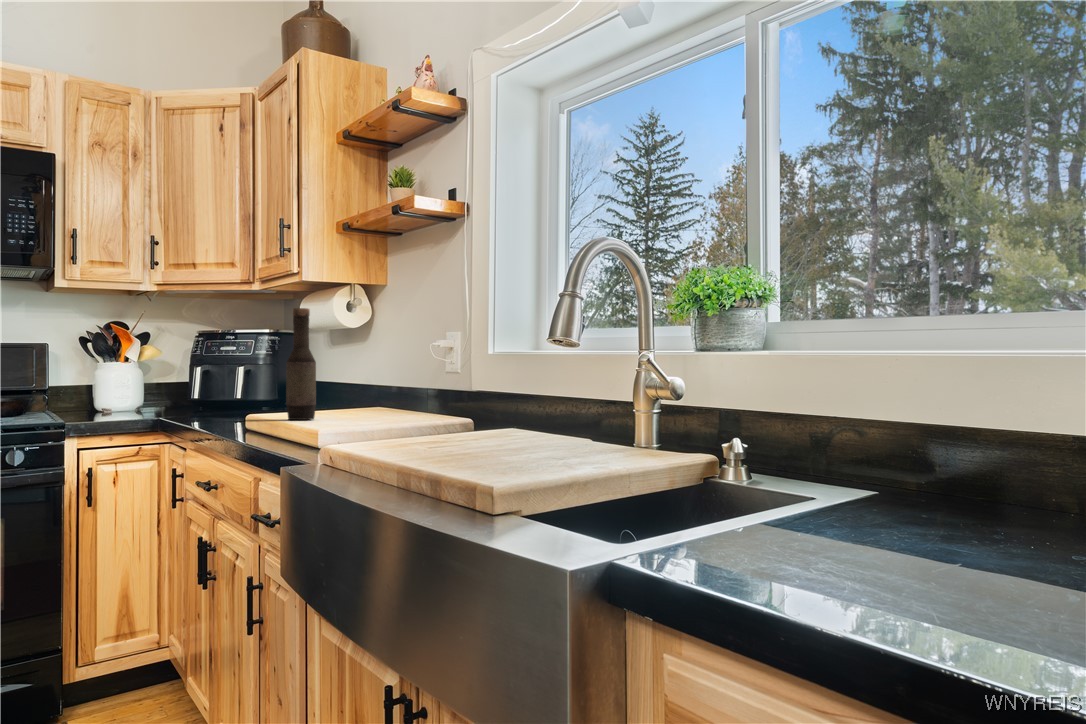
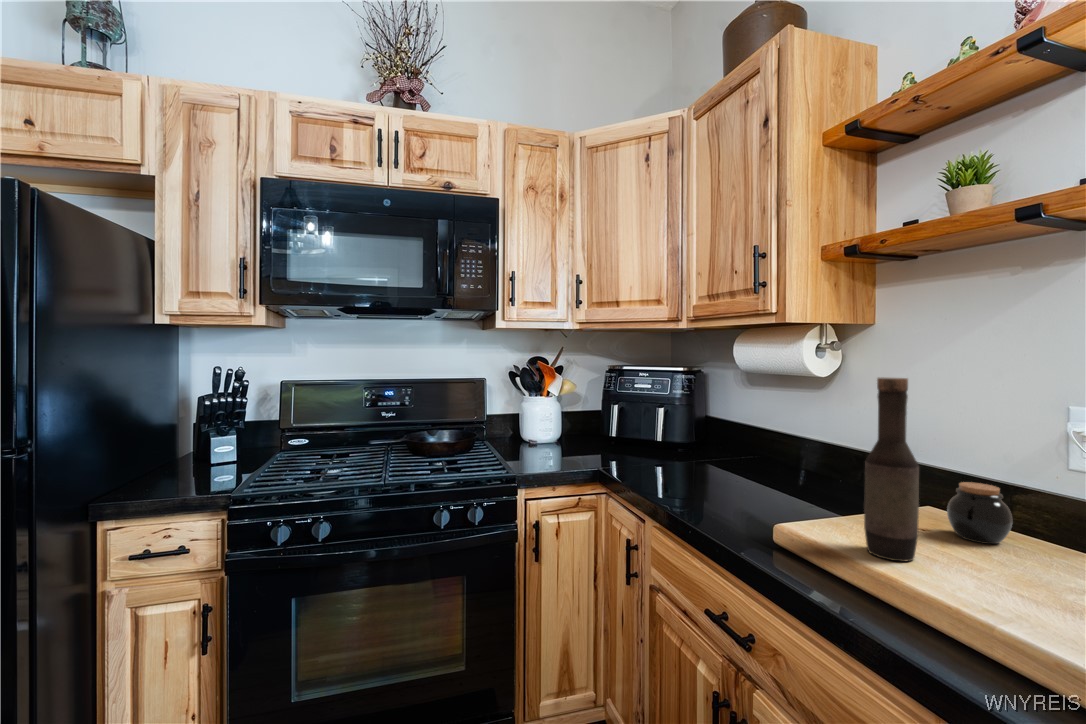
jar: none [365,383,397,418] -> present [947,482,1012,544]

